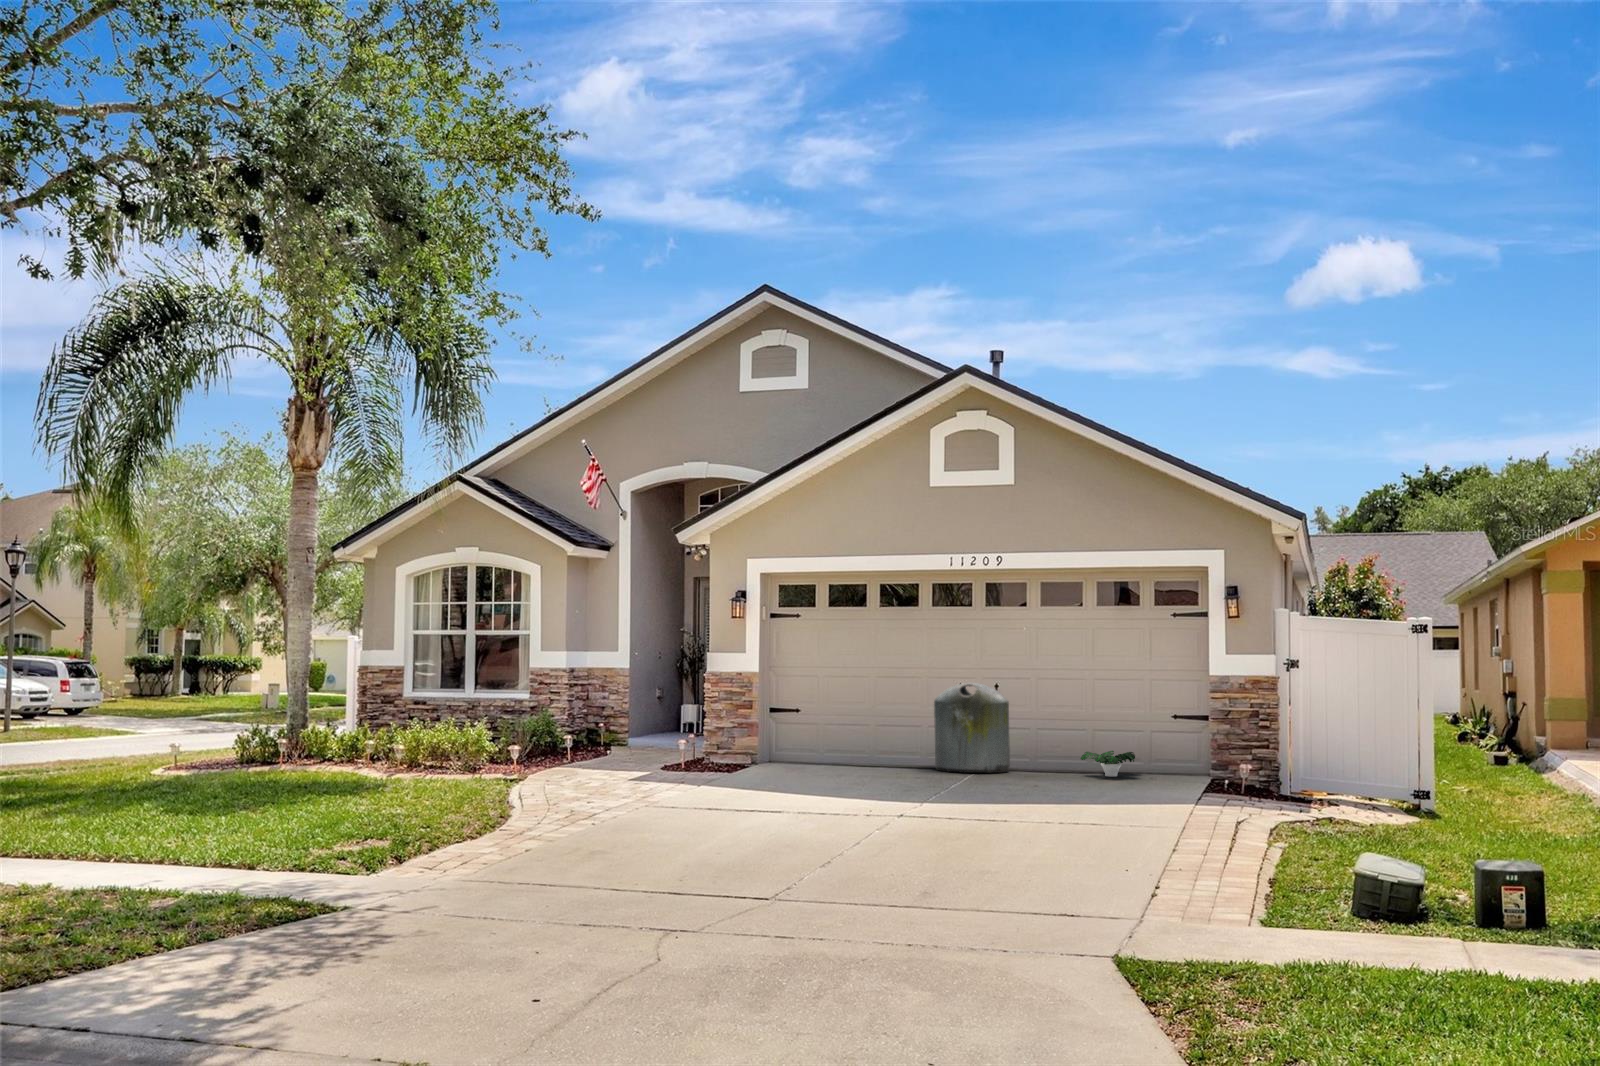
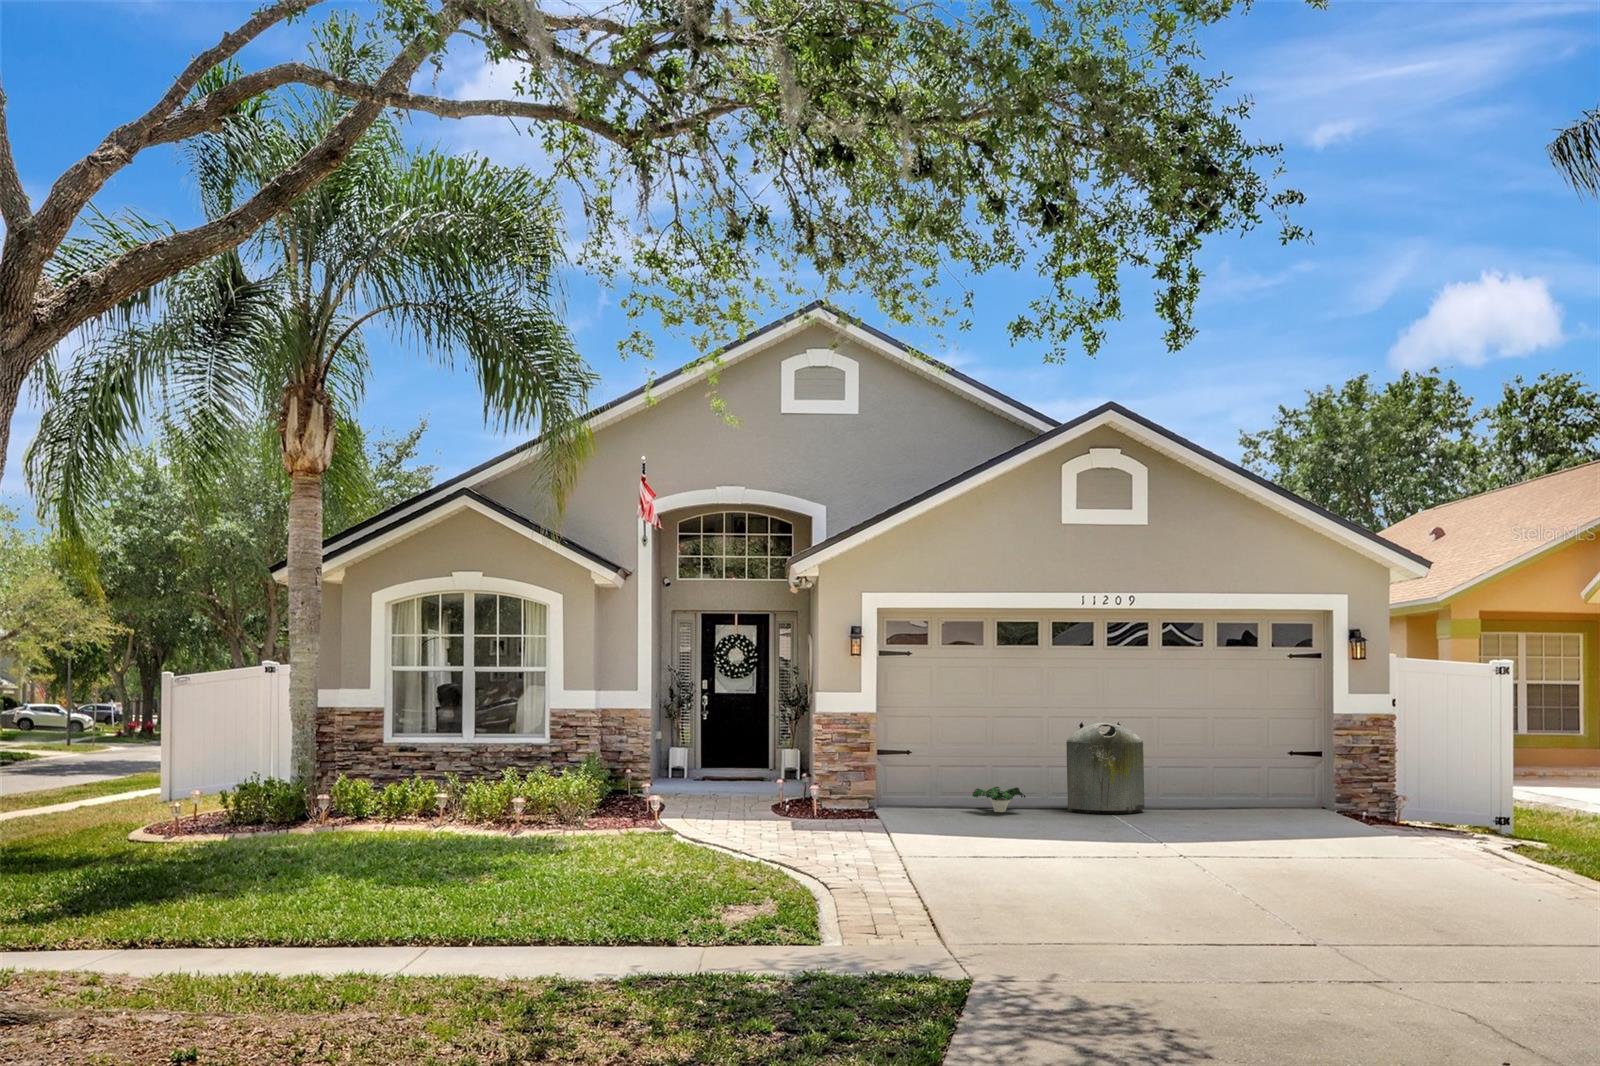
potted plant: present [1081,751,1135,777] -> present [973,787,1026,812]

